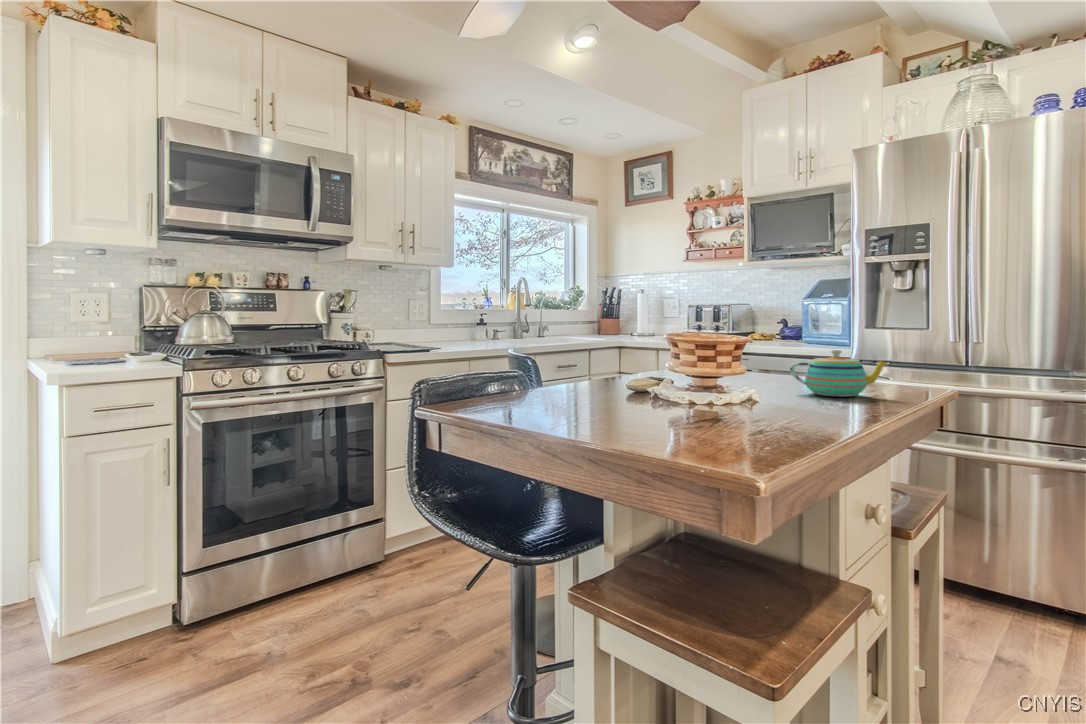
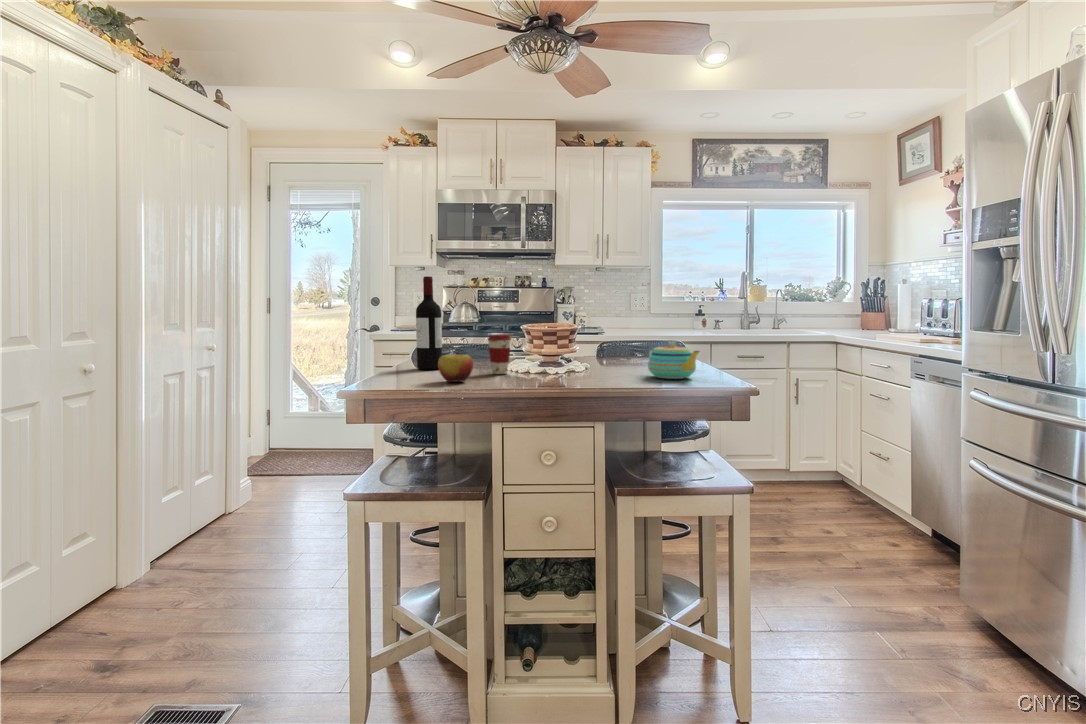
wine bottle: none [520,255,564,422] -> present [416,276,442,370]
coffee cup: none [658,352,697,415] -> present [488,334,511,374]
apple: none [695,386,757,438] -> present [438,354,473,382]

